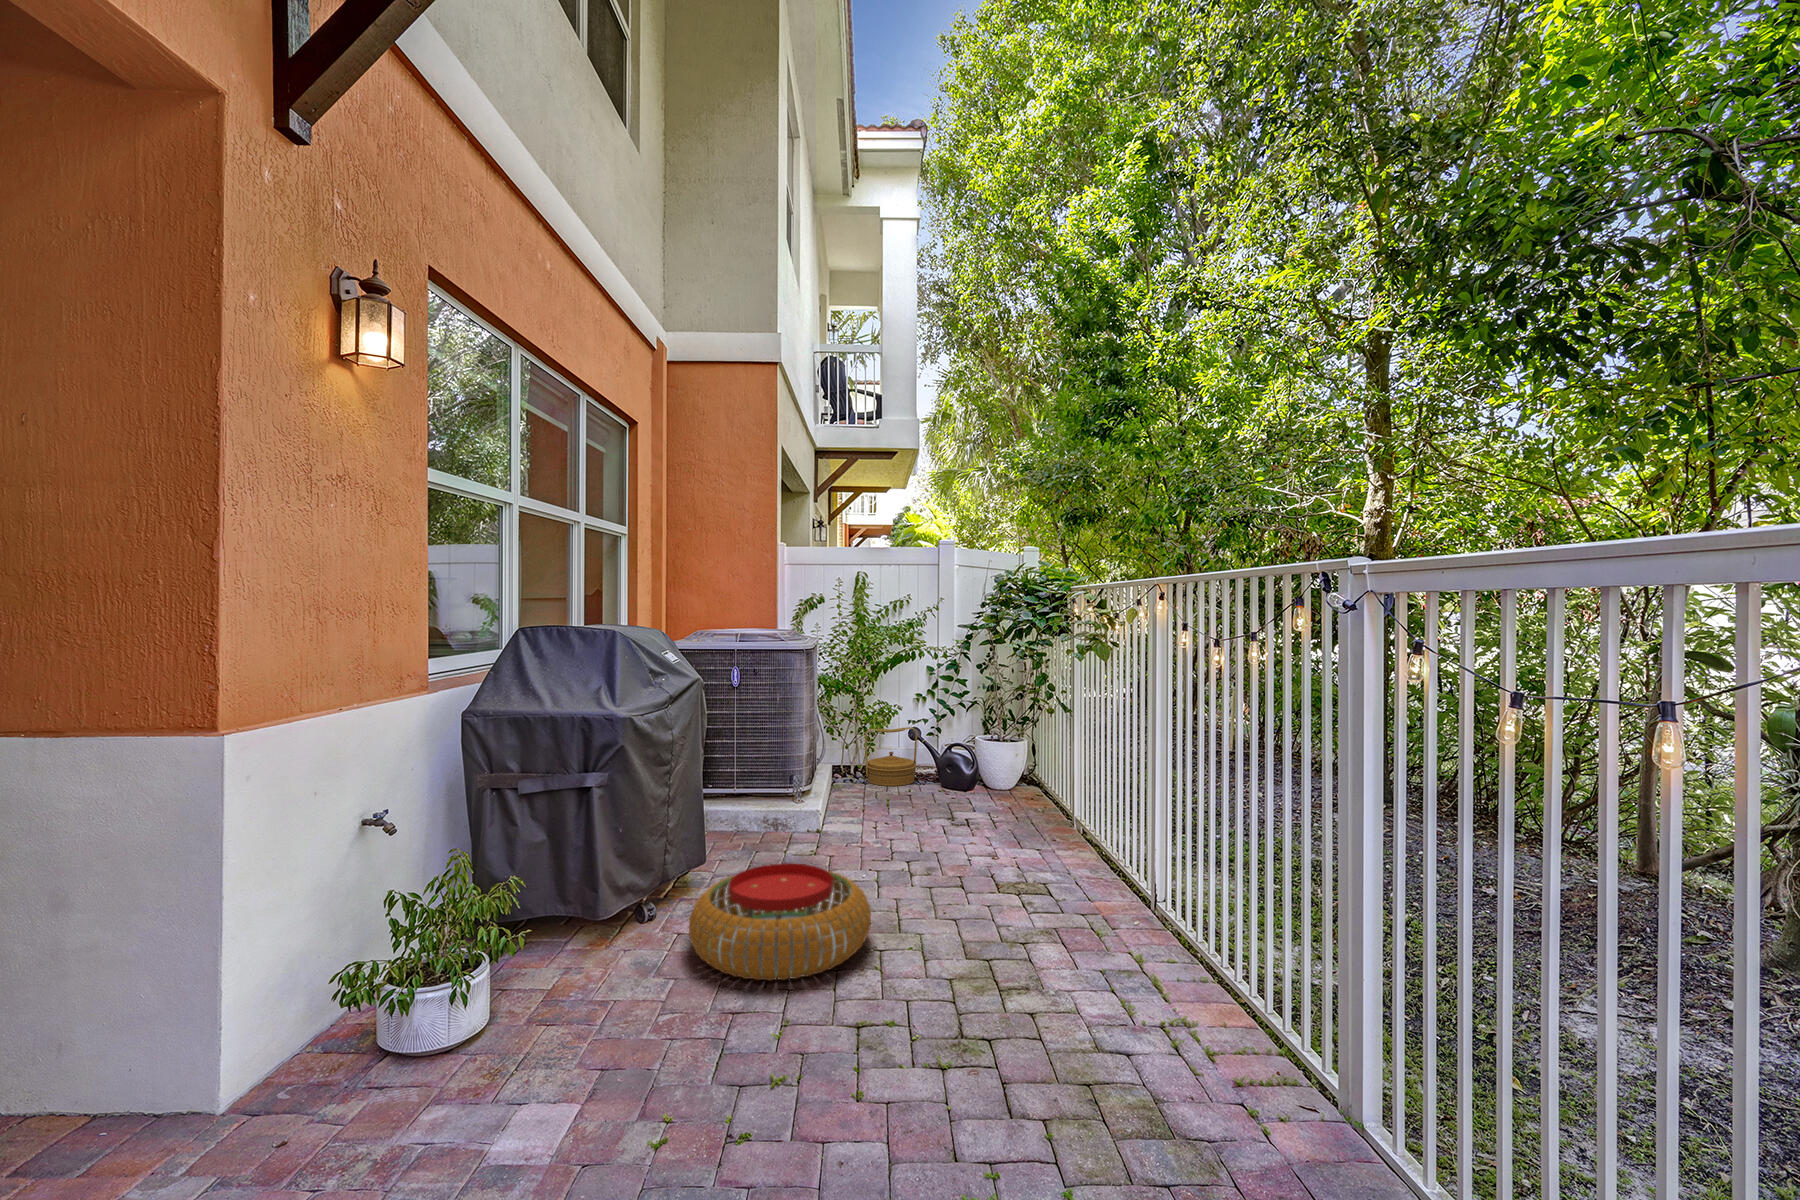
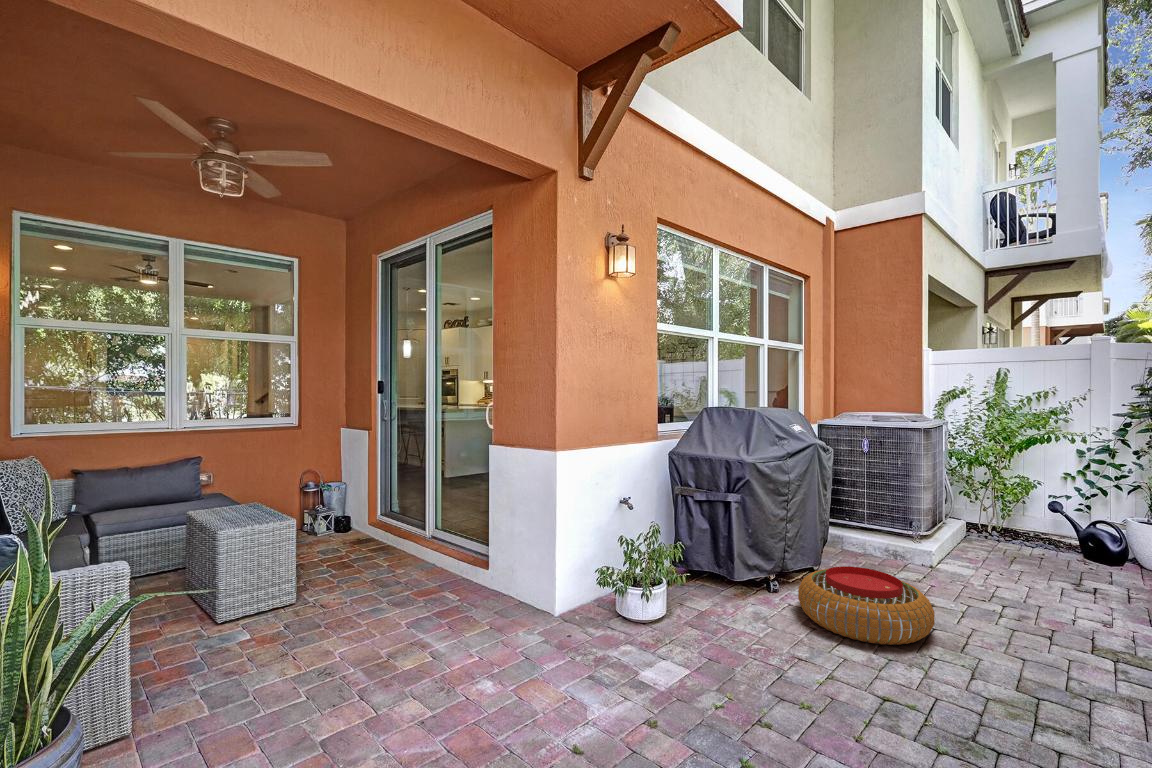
woven basket: present [865,727,917,786] -> none [1000,498,1059,550]

